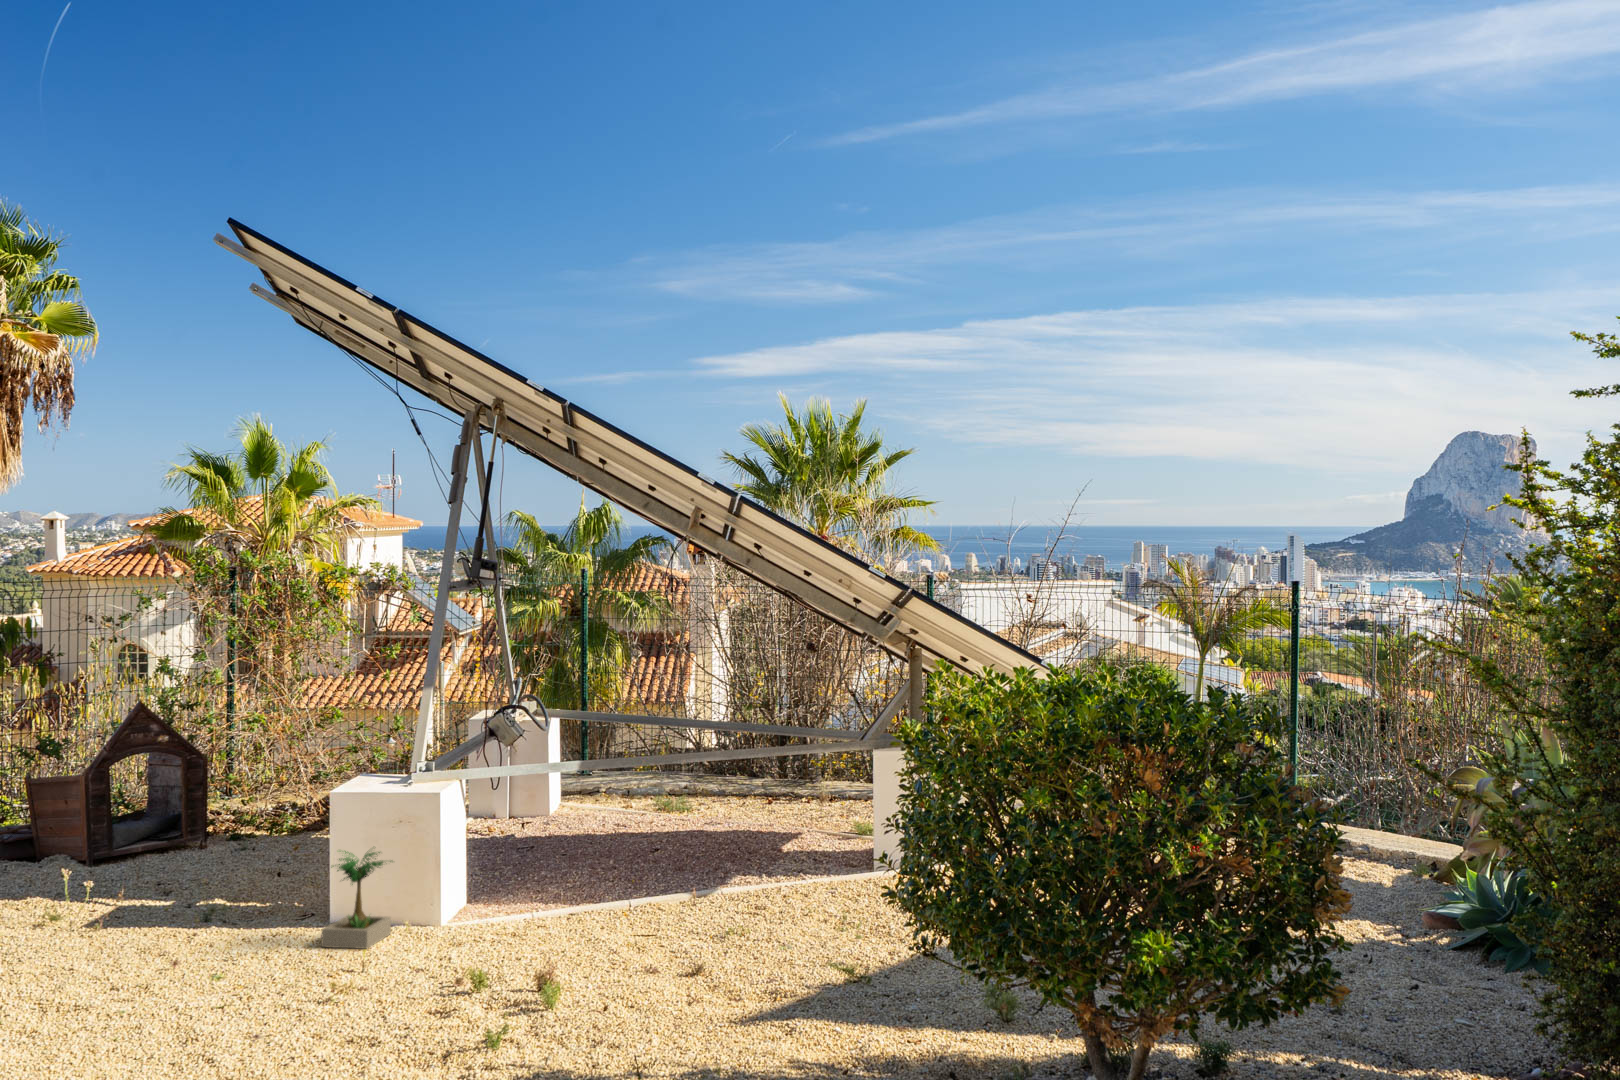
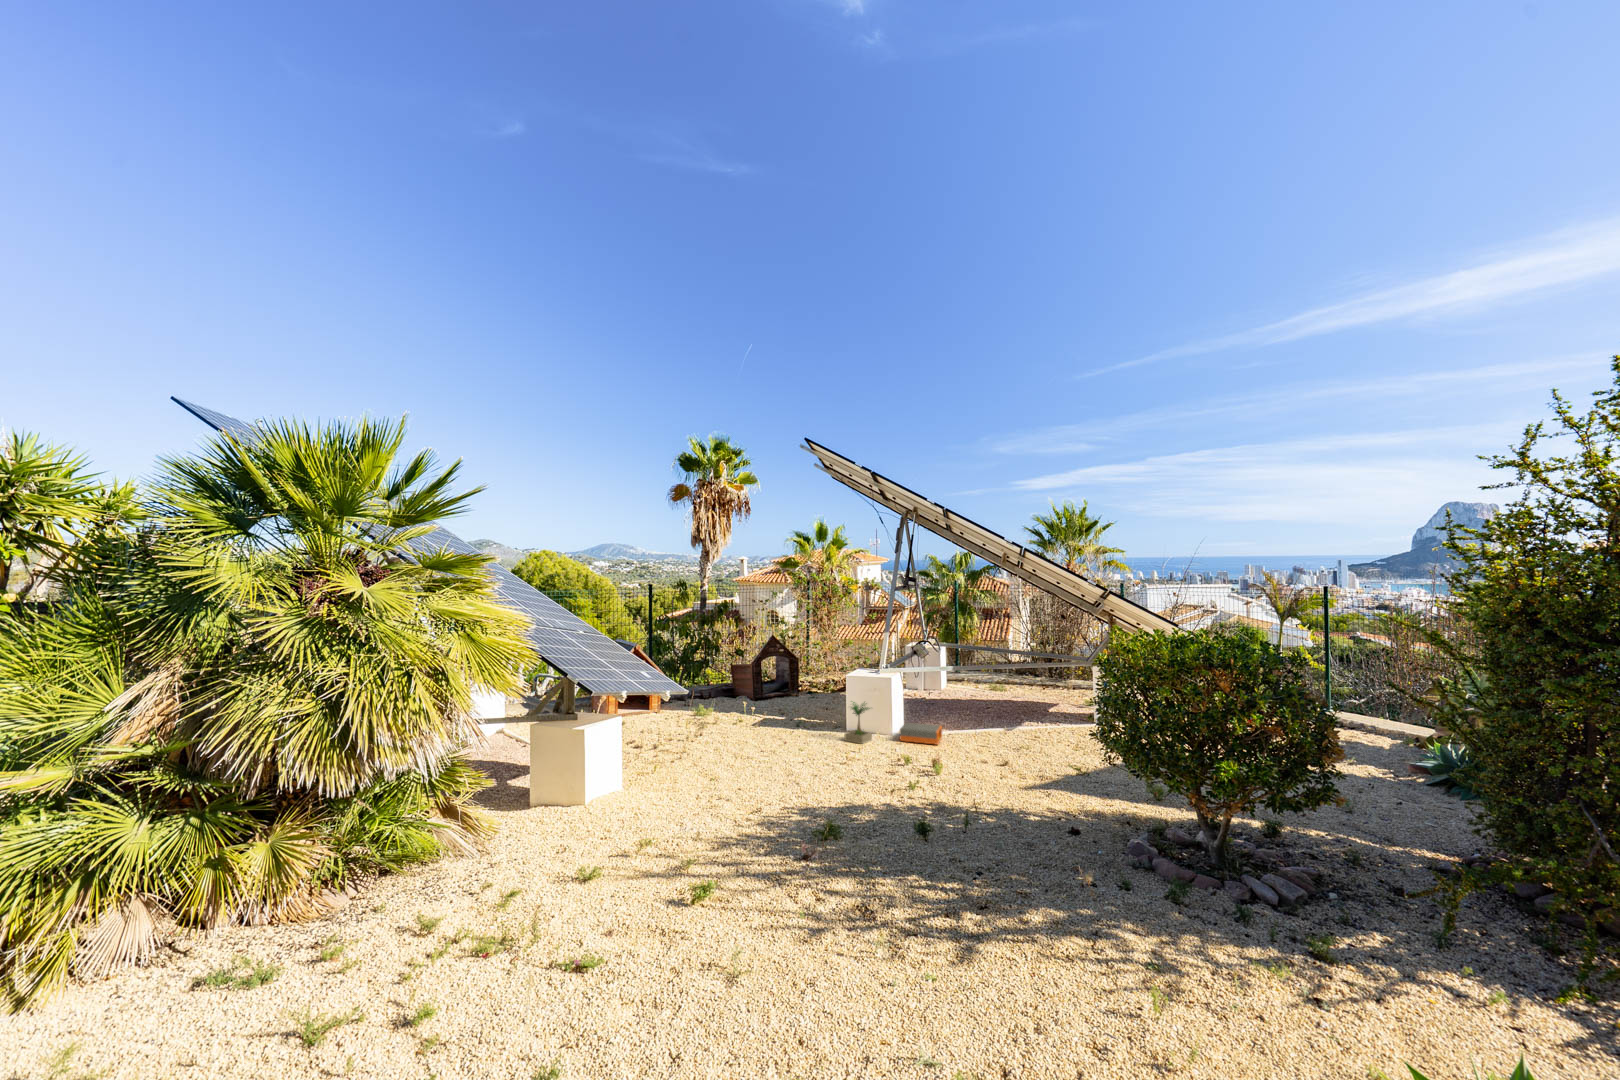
storage box: none [457,876,551,925] -> present [900,723,942,744]

